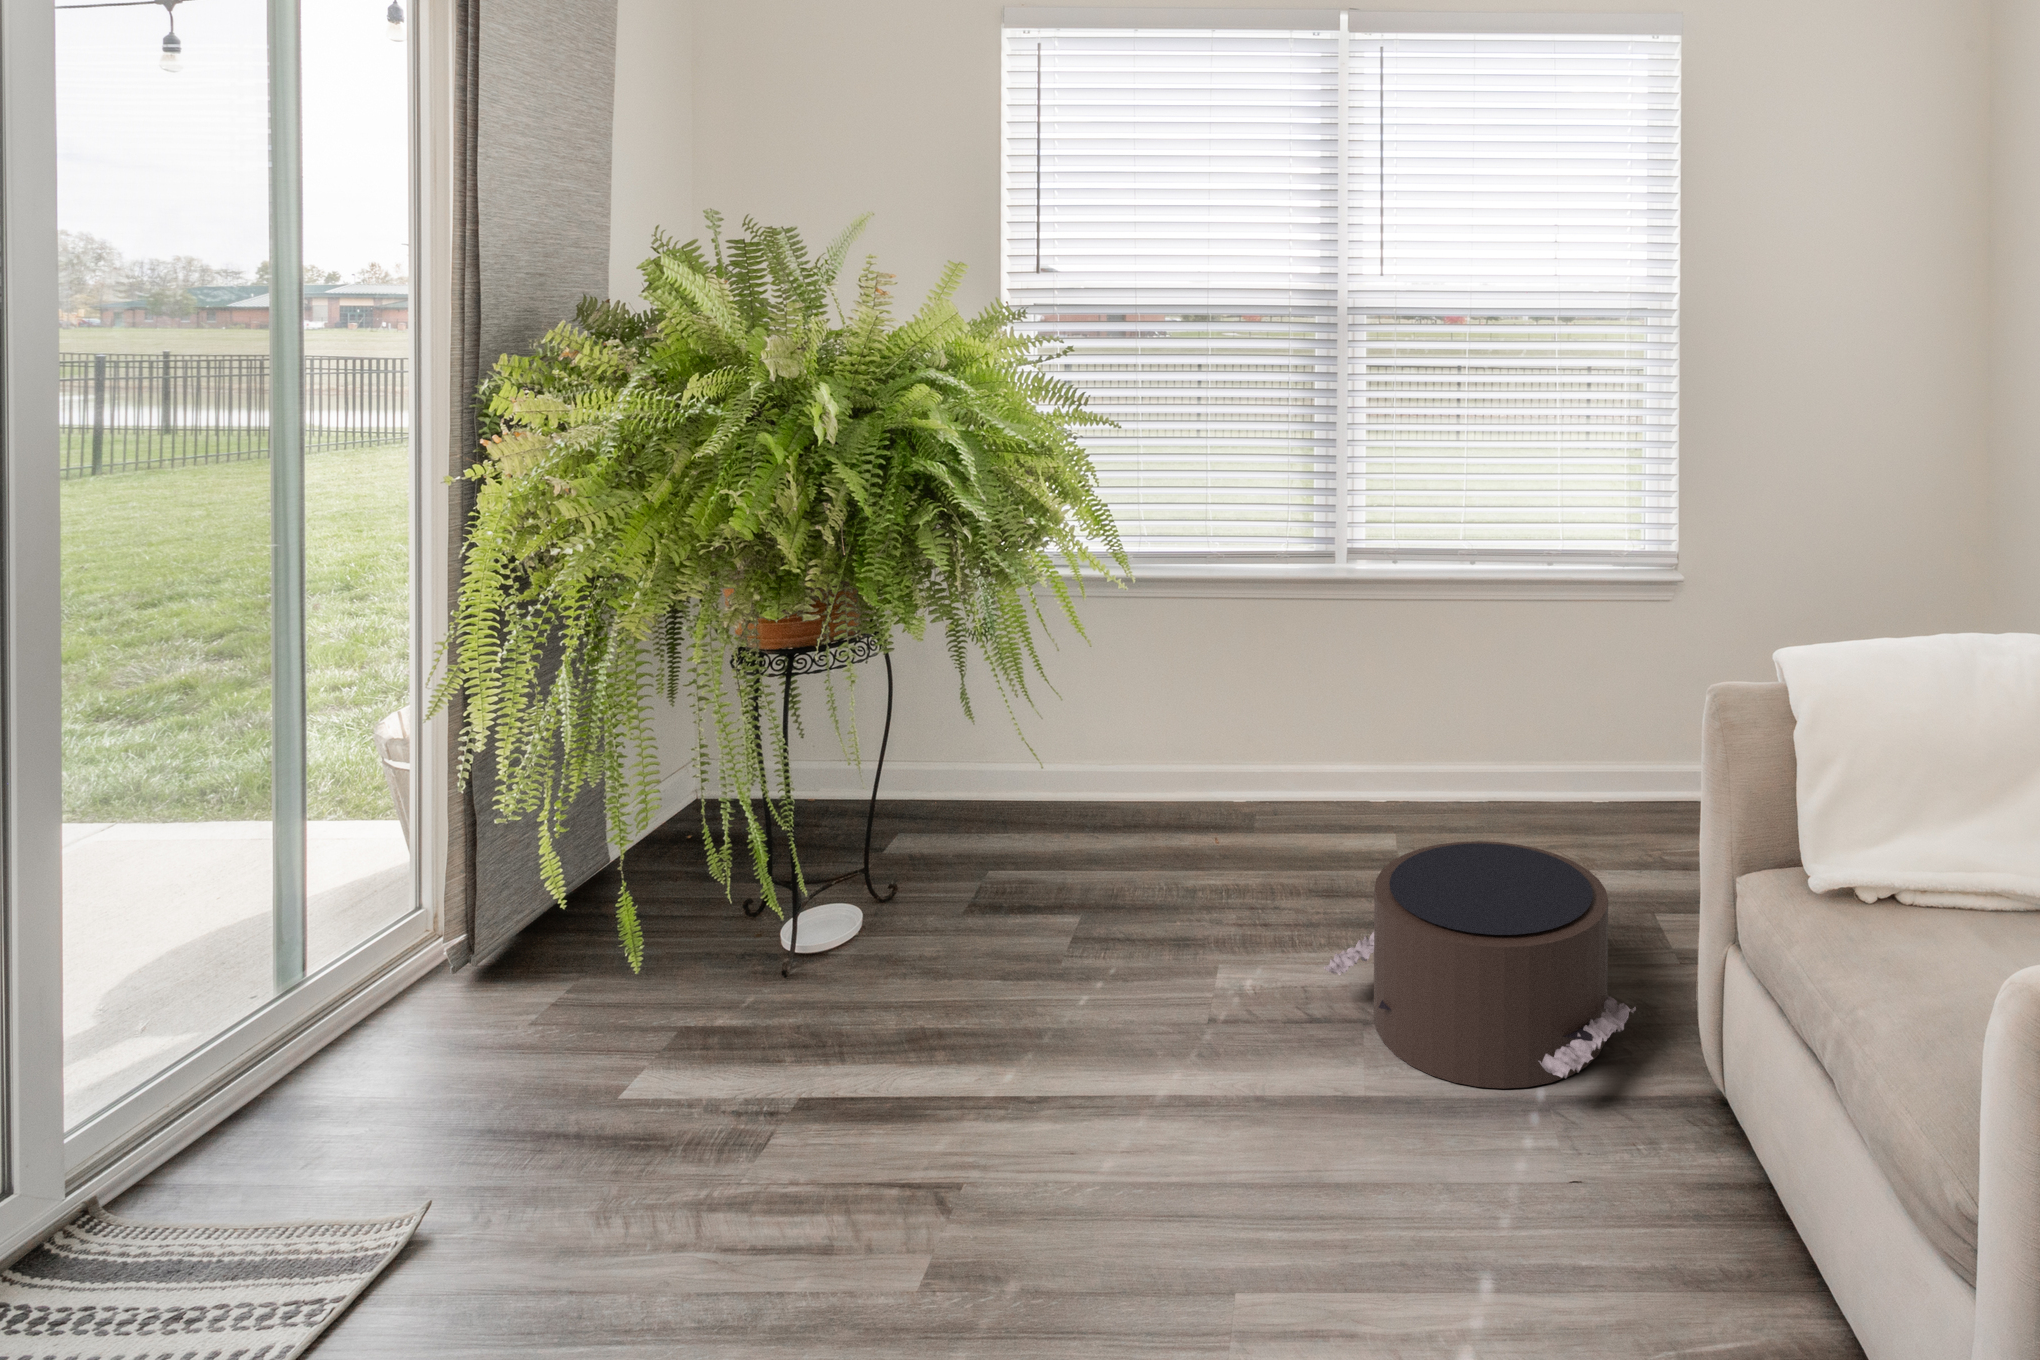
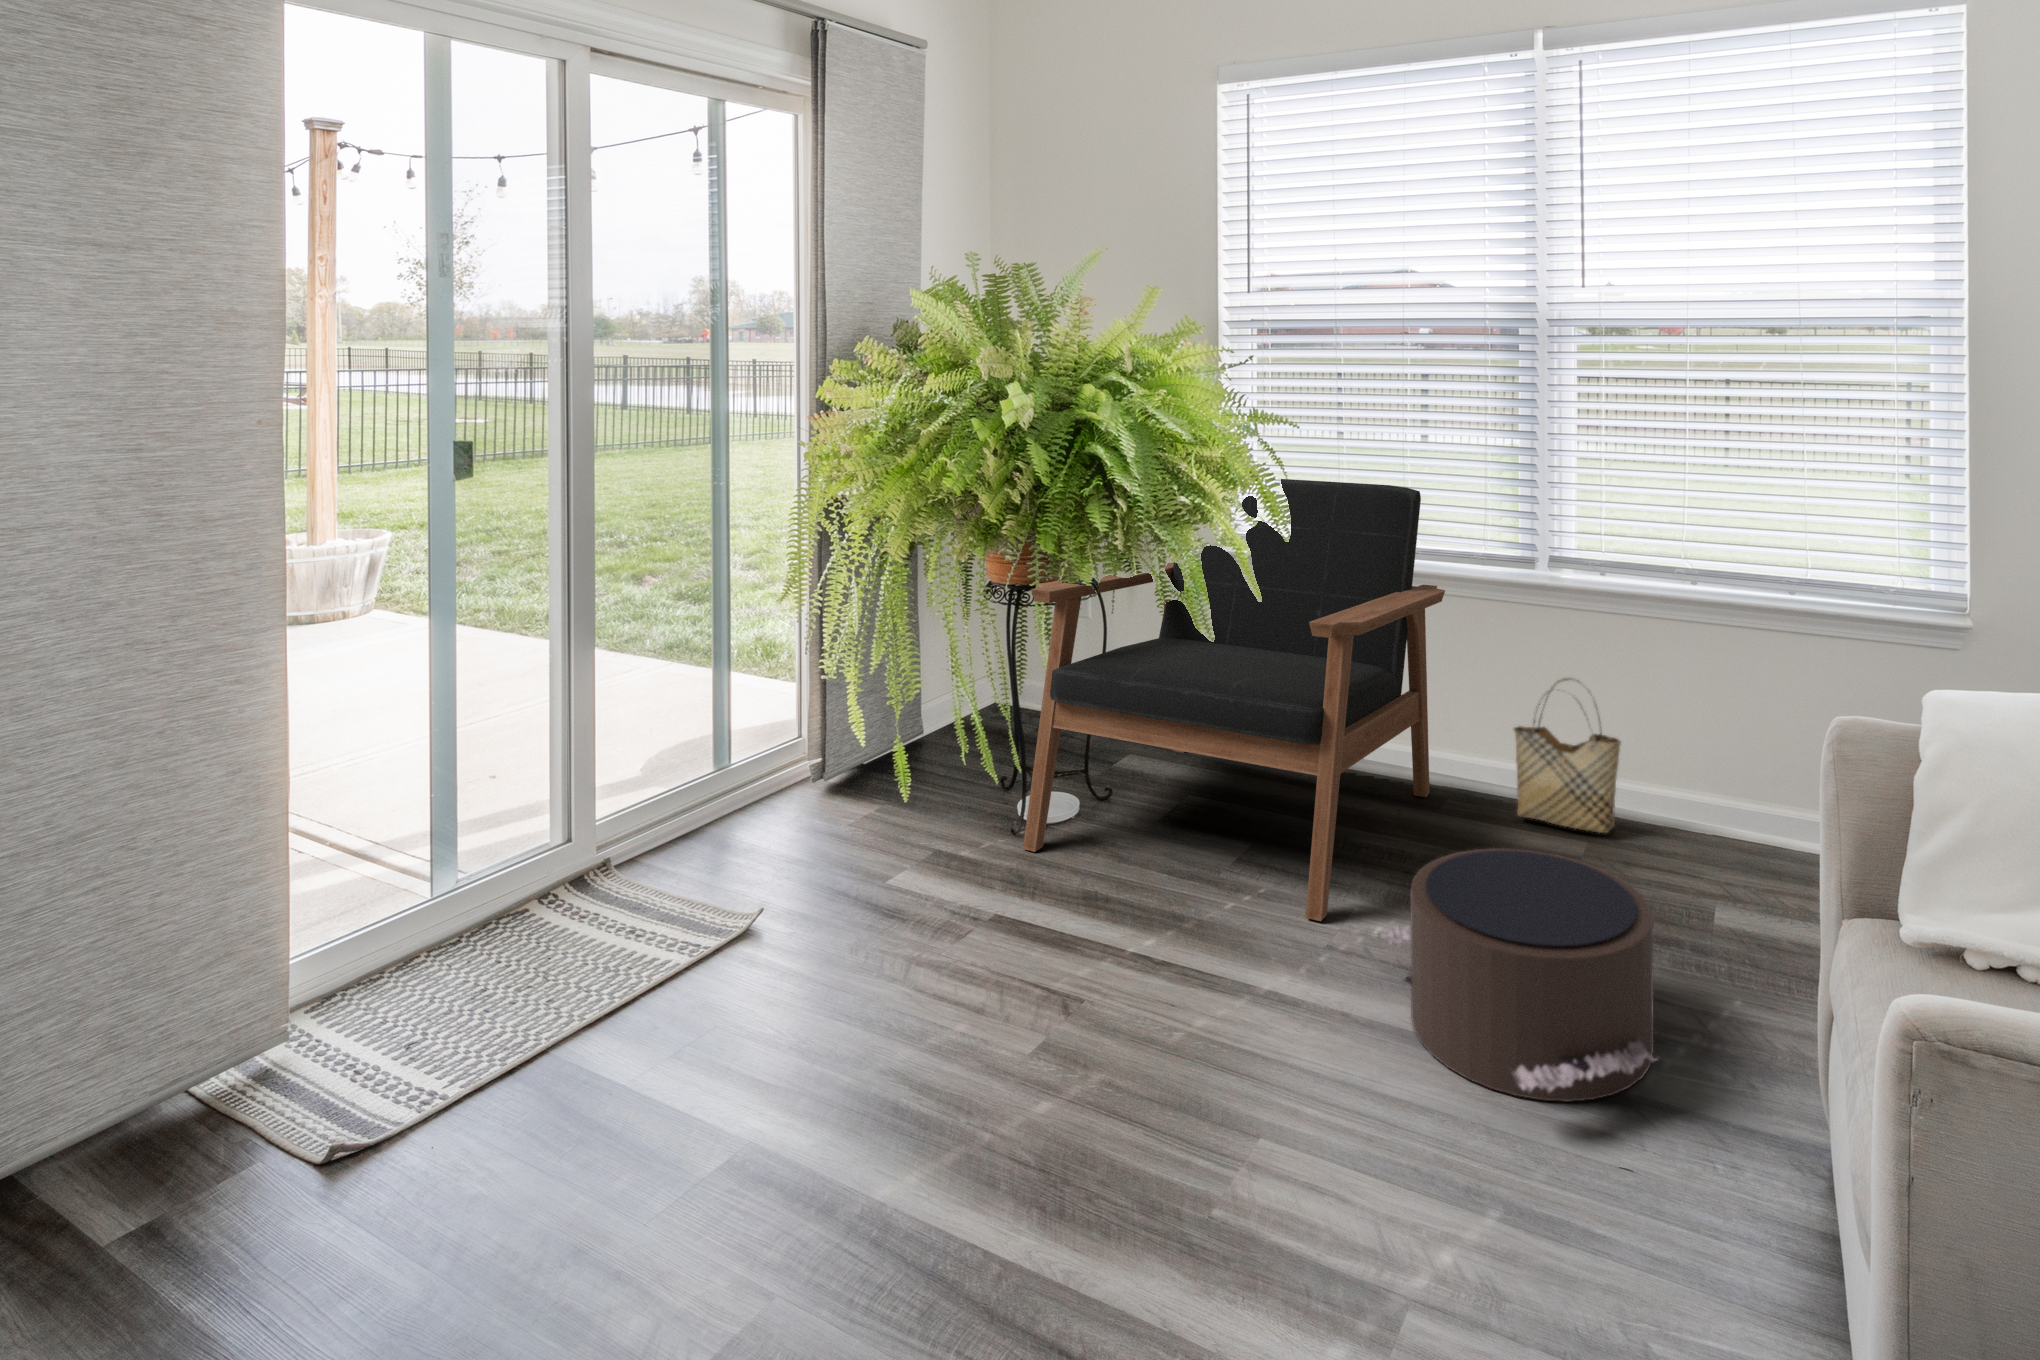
armchair: none [811,487,1255,989] -> present [1023,479,1445,921]
woven basket: none [1325,667,1427,815] -> present [1514,678,1621,833]

